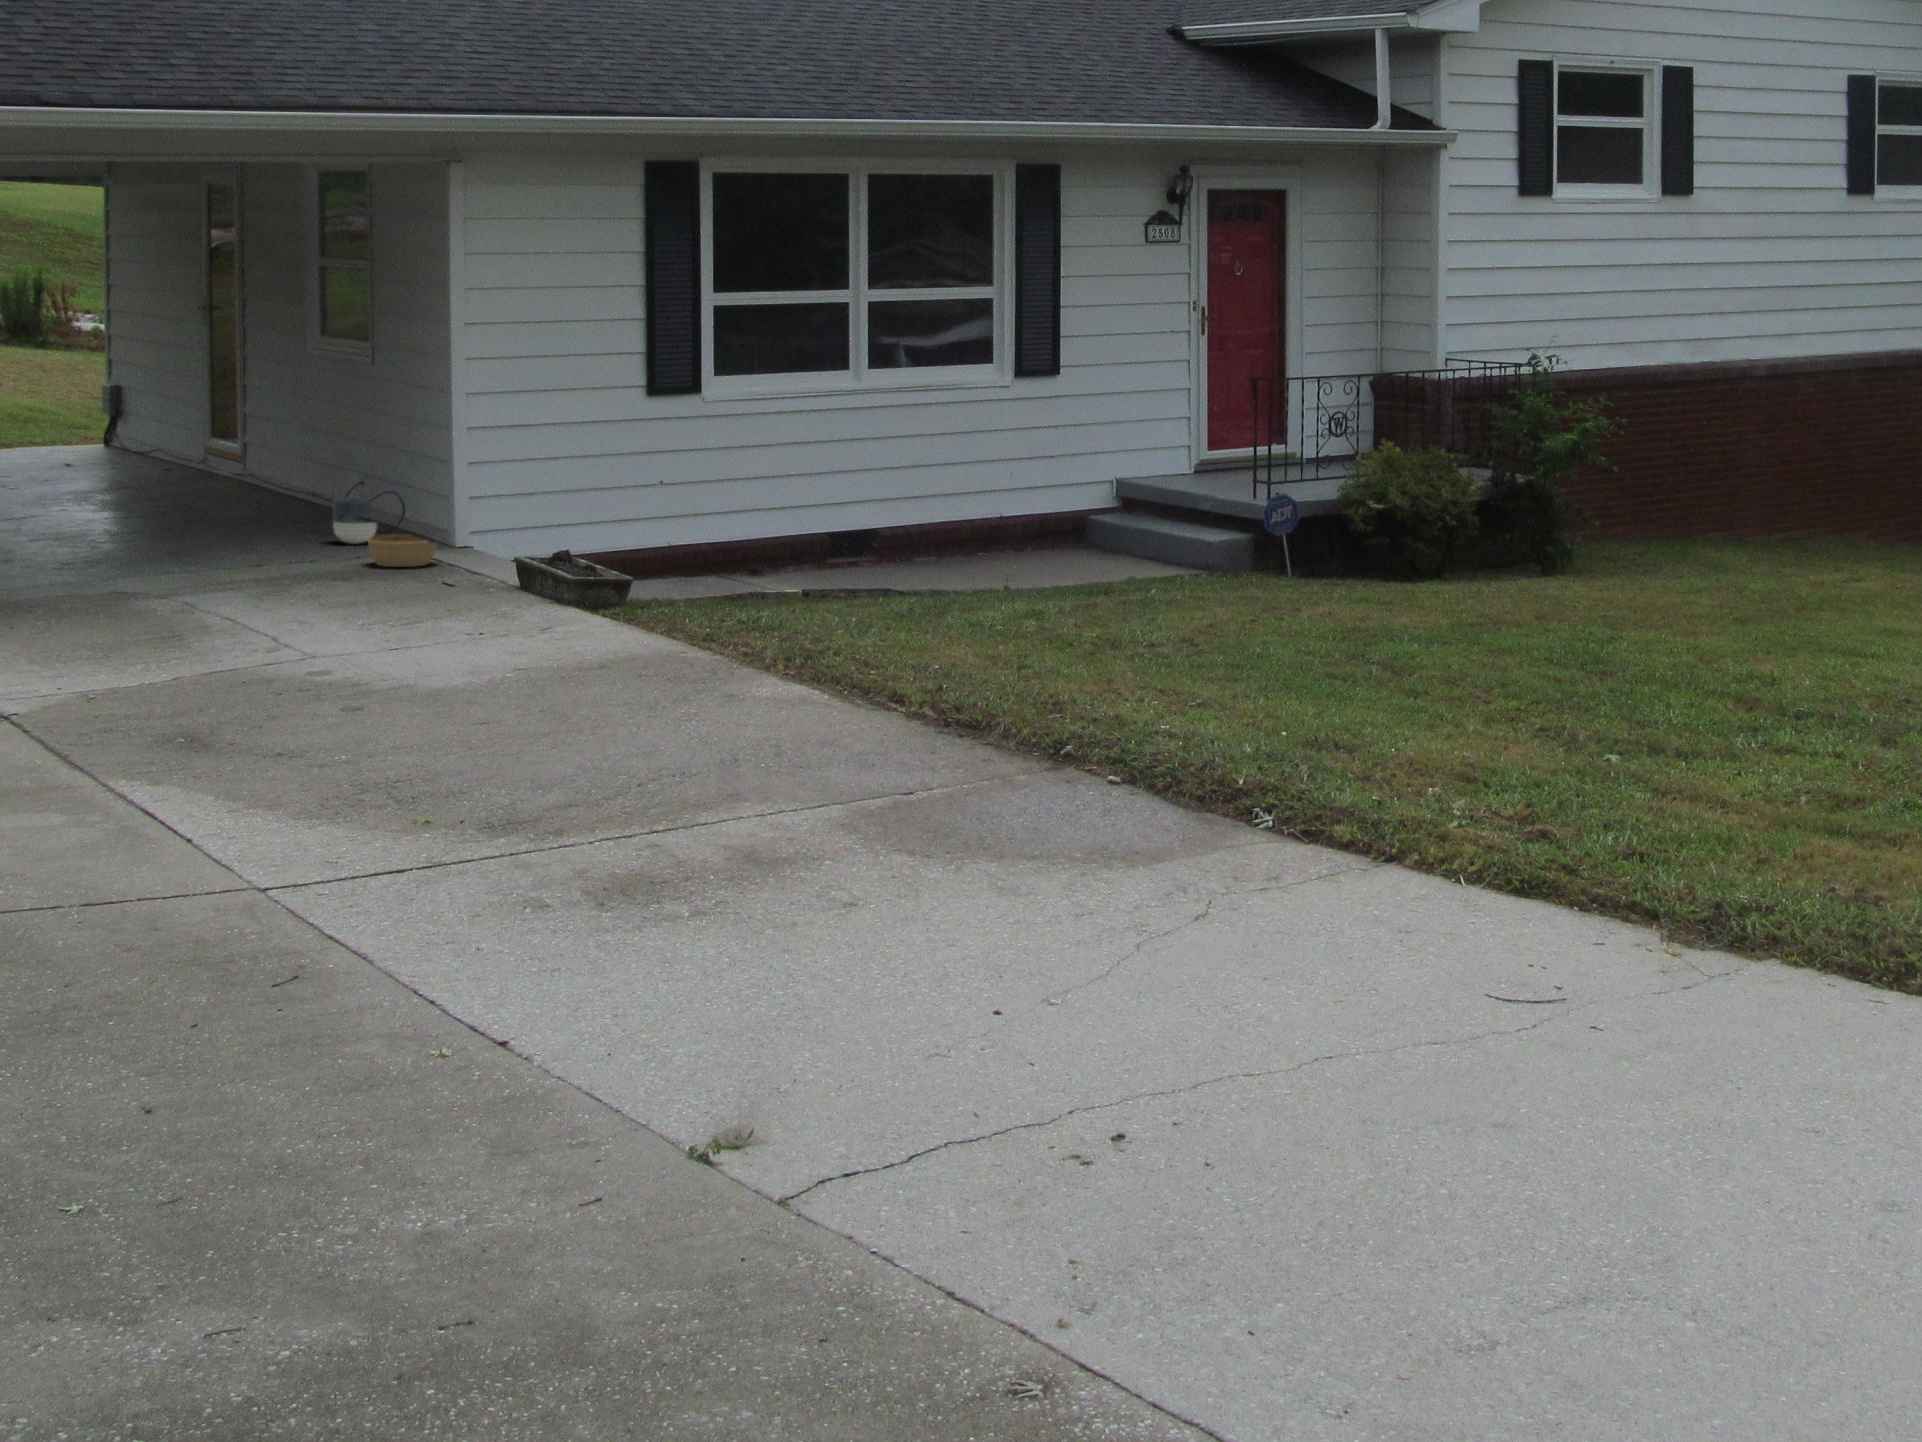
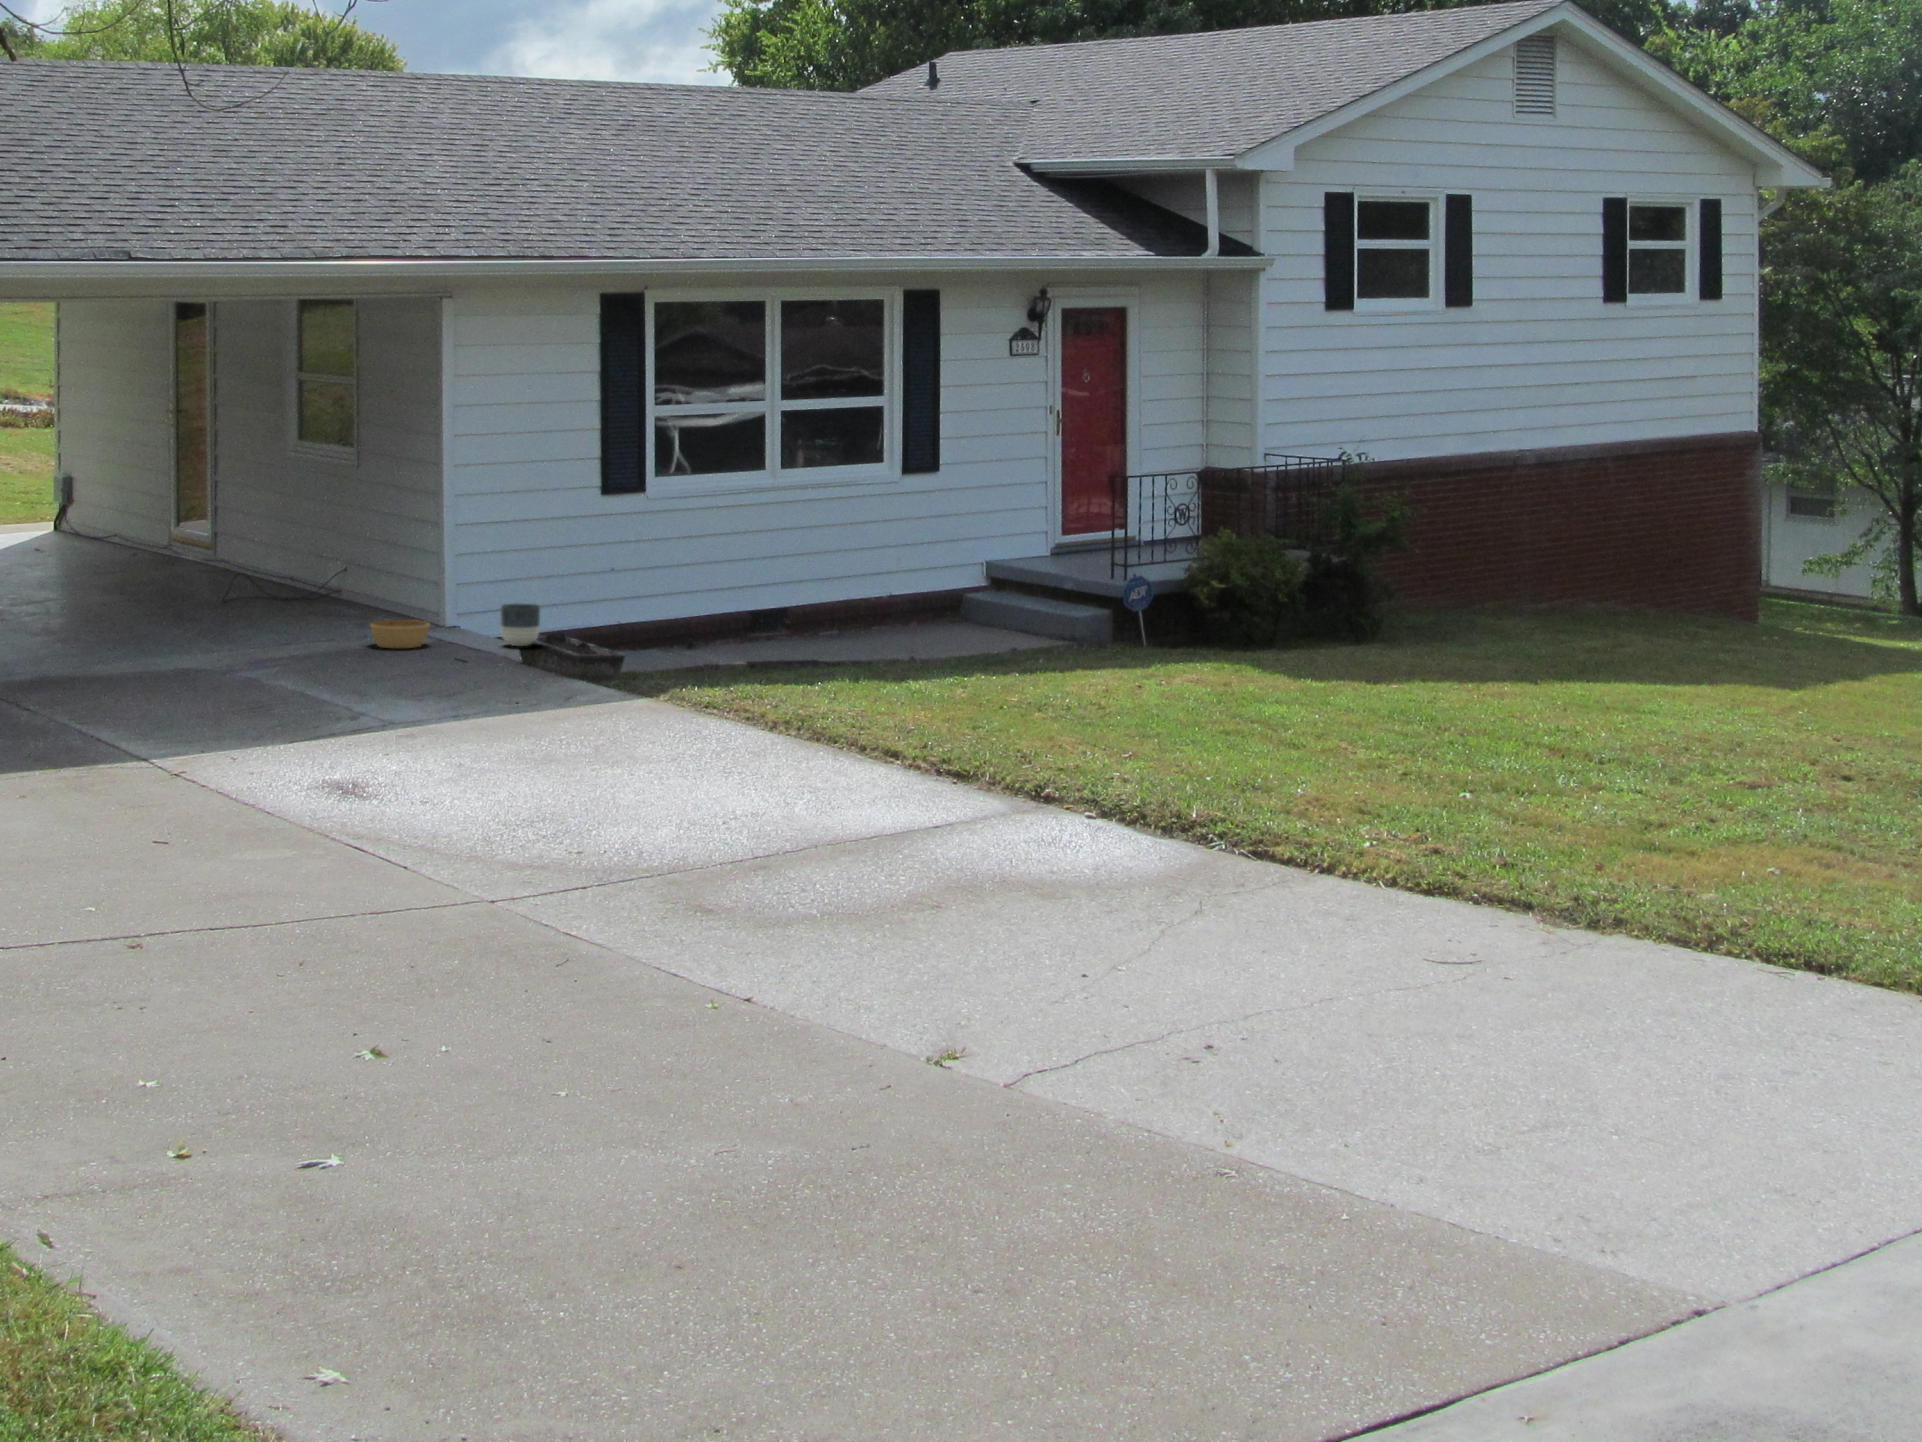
planter: present [333,498,376,544] -> present [501,604,540,646]

